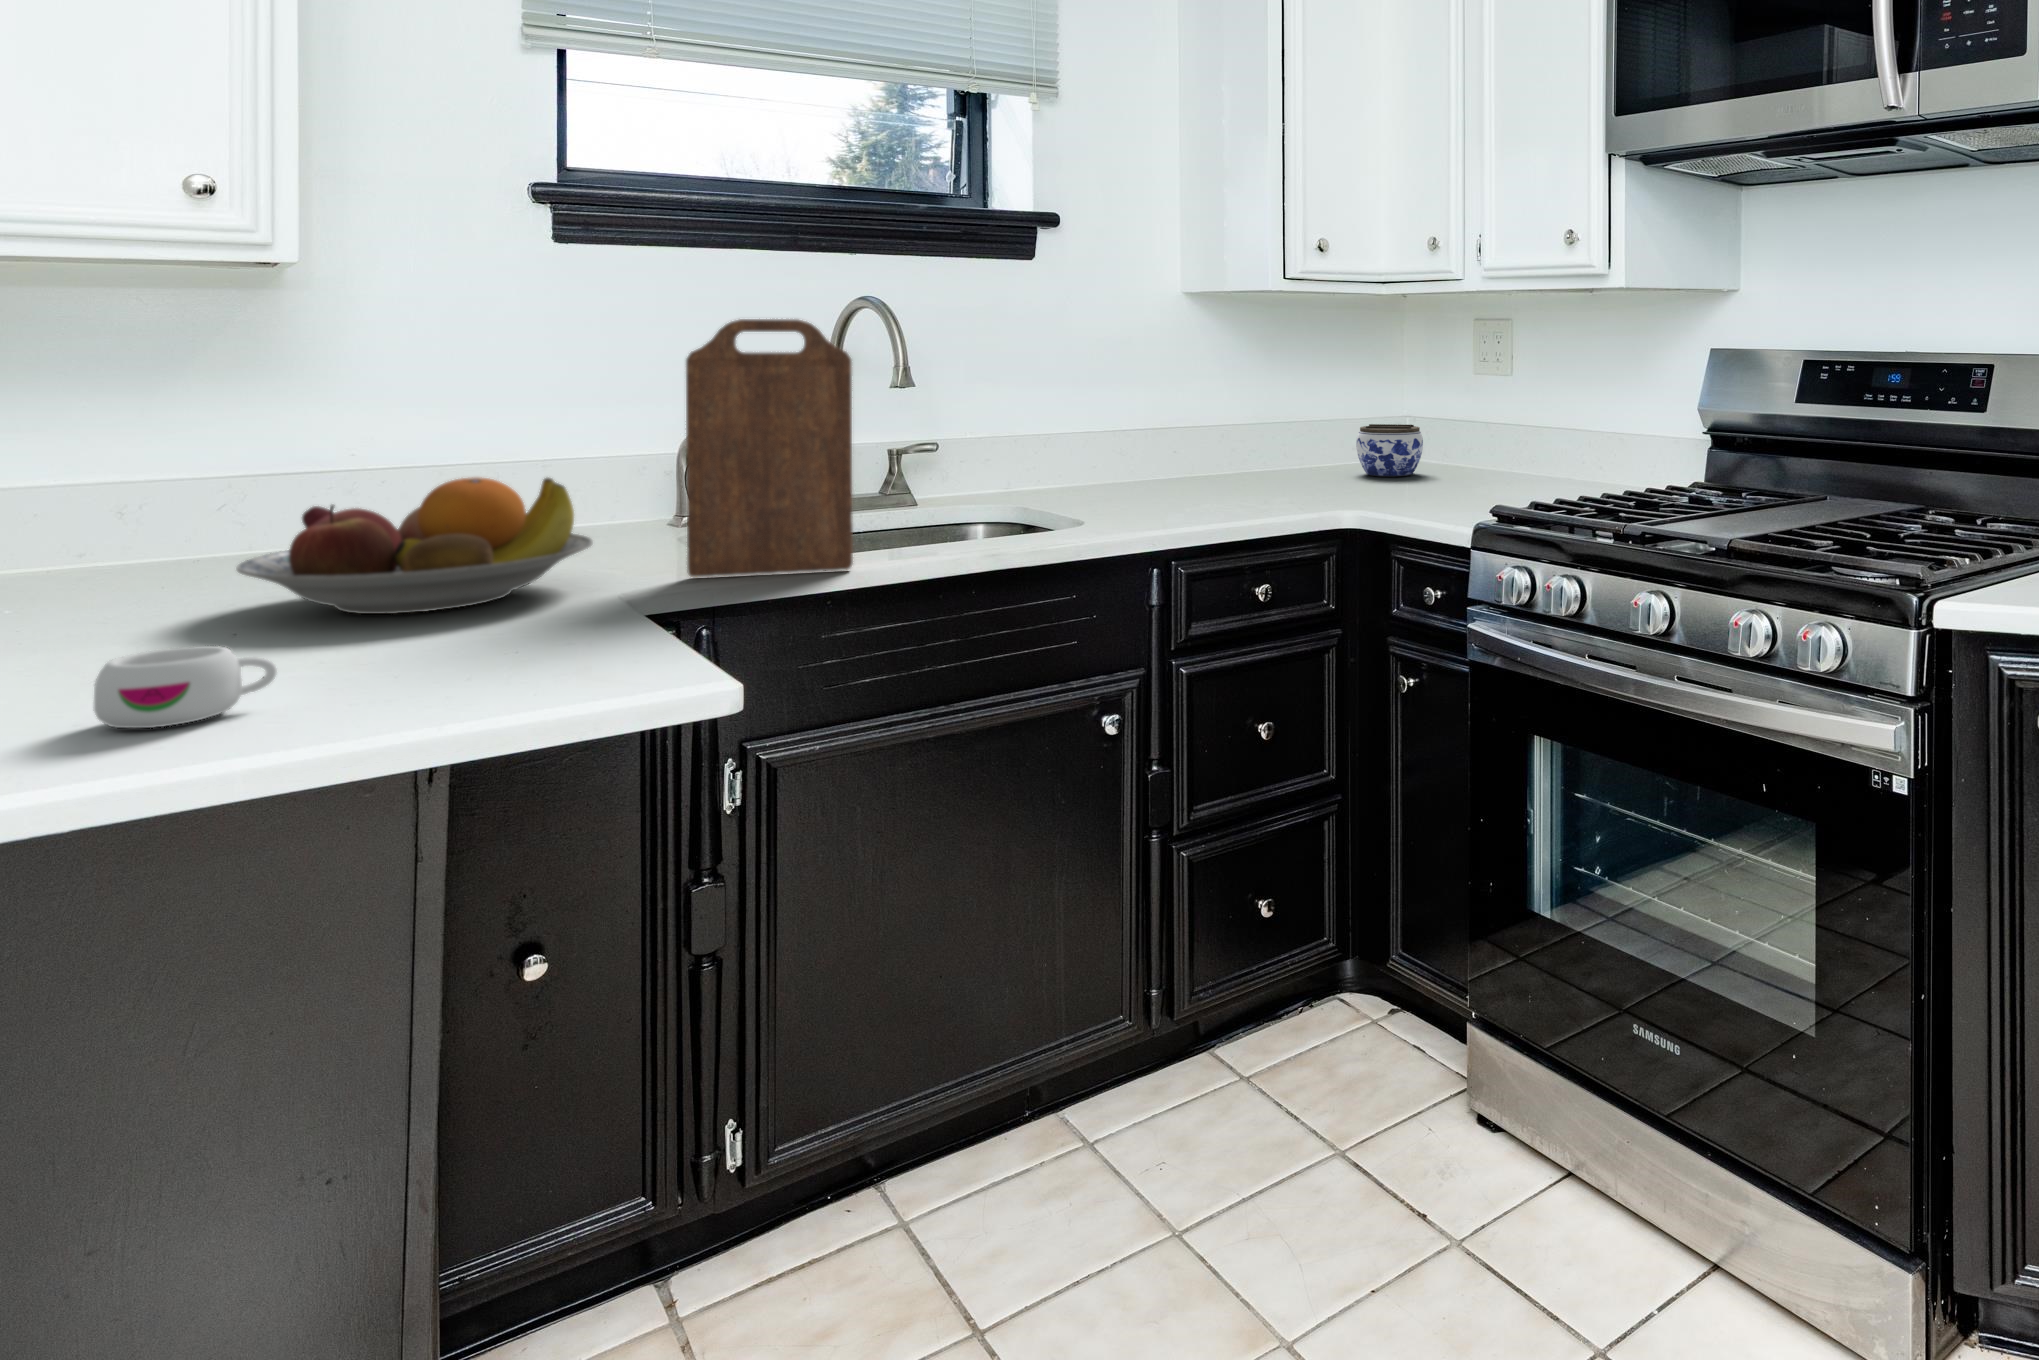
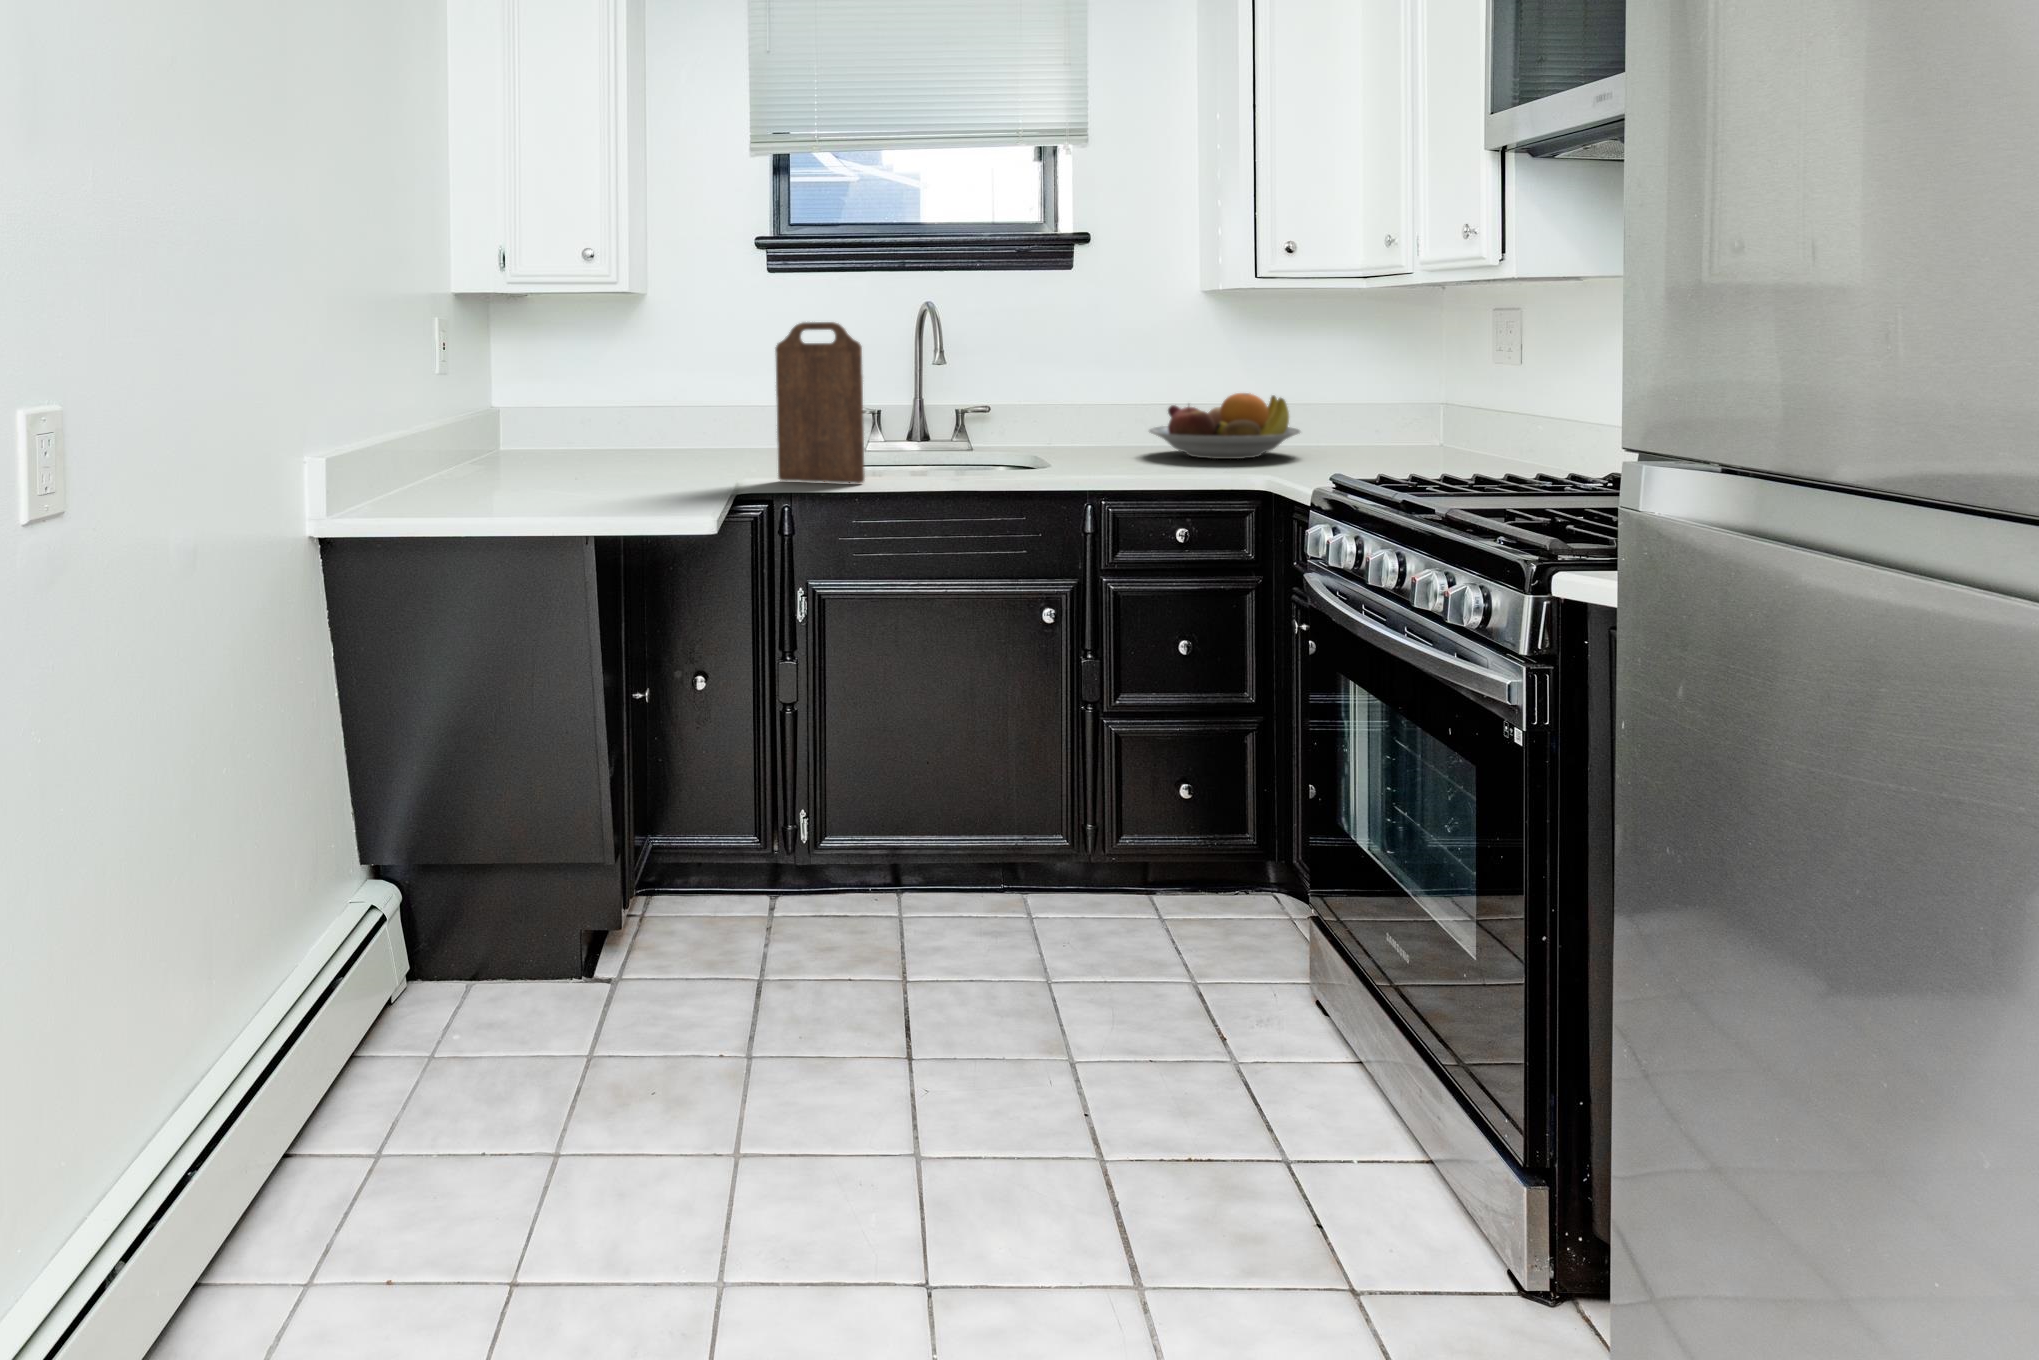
jar: present [1356,424,1423,476] -> none [1358,401,1424,449]
fruit bowl: present [237,477,593,614] -> present [1149,393,1300,459]
mug: present [94,646,277,728] -> none [476,486,540,519]

